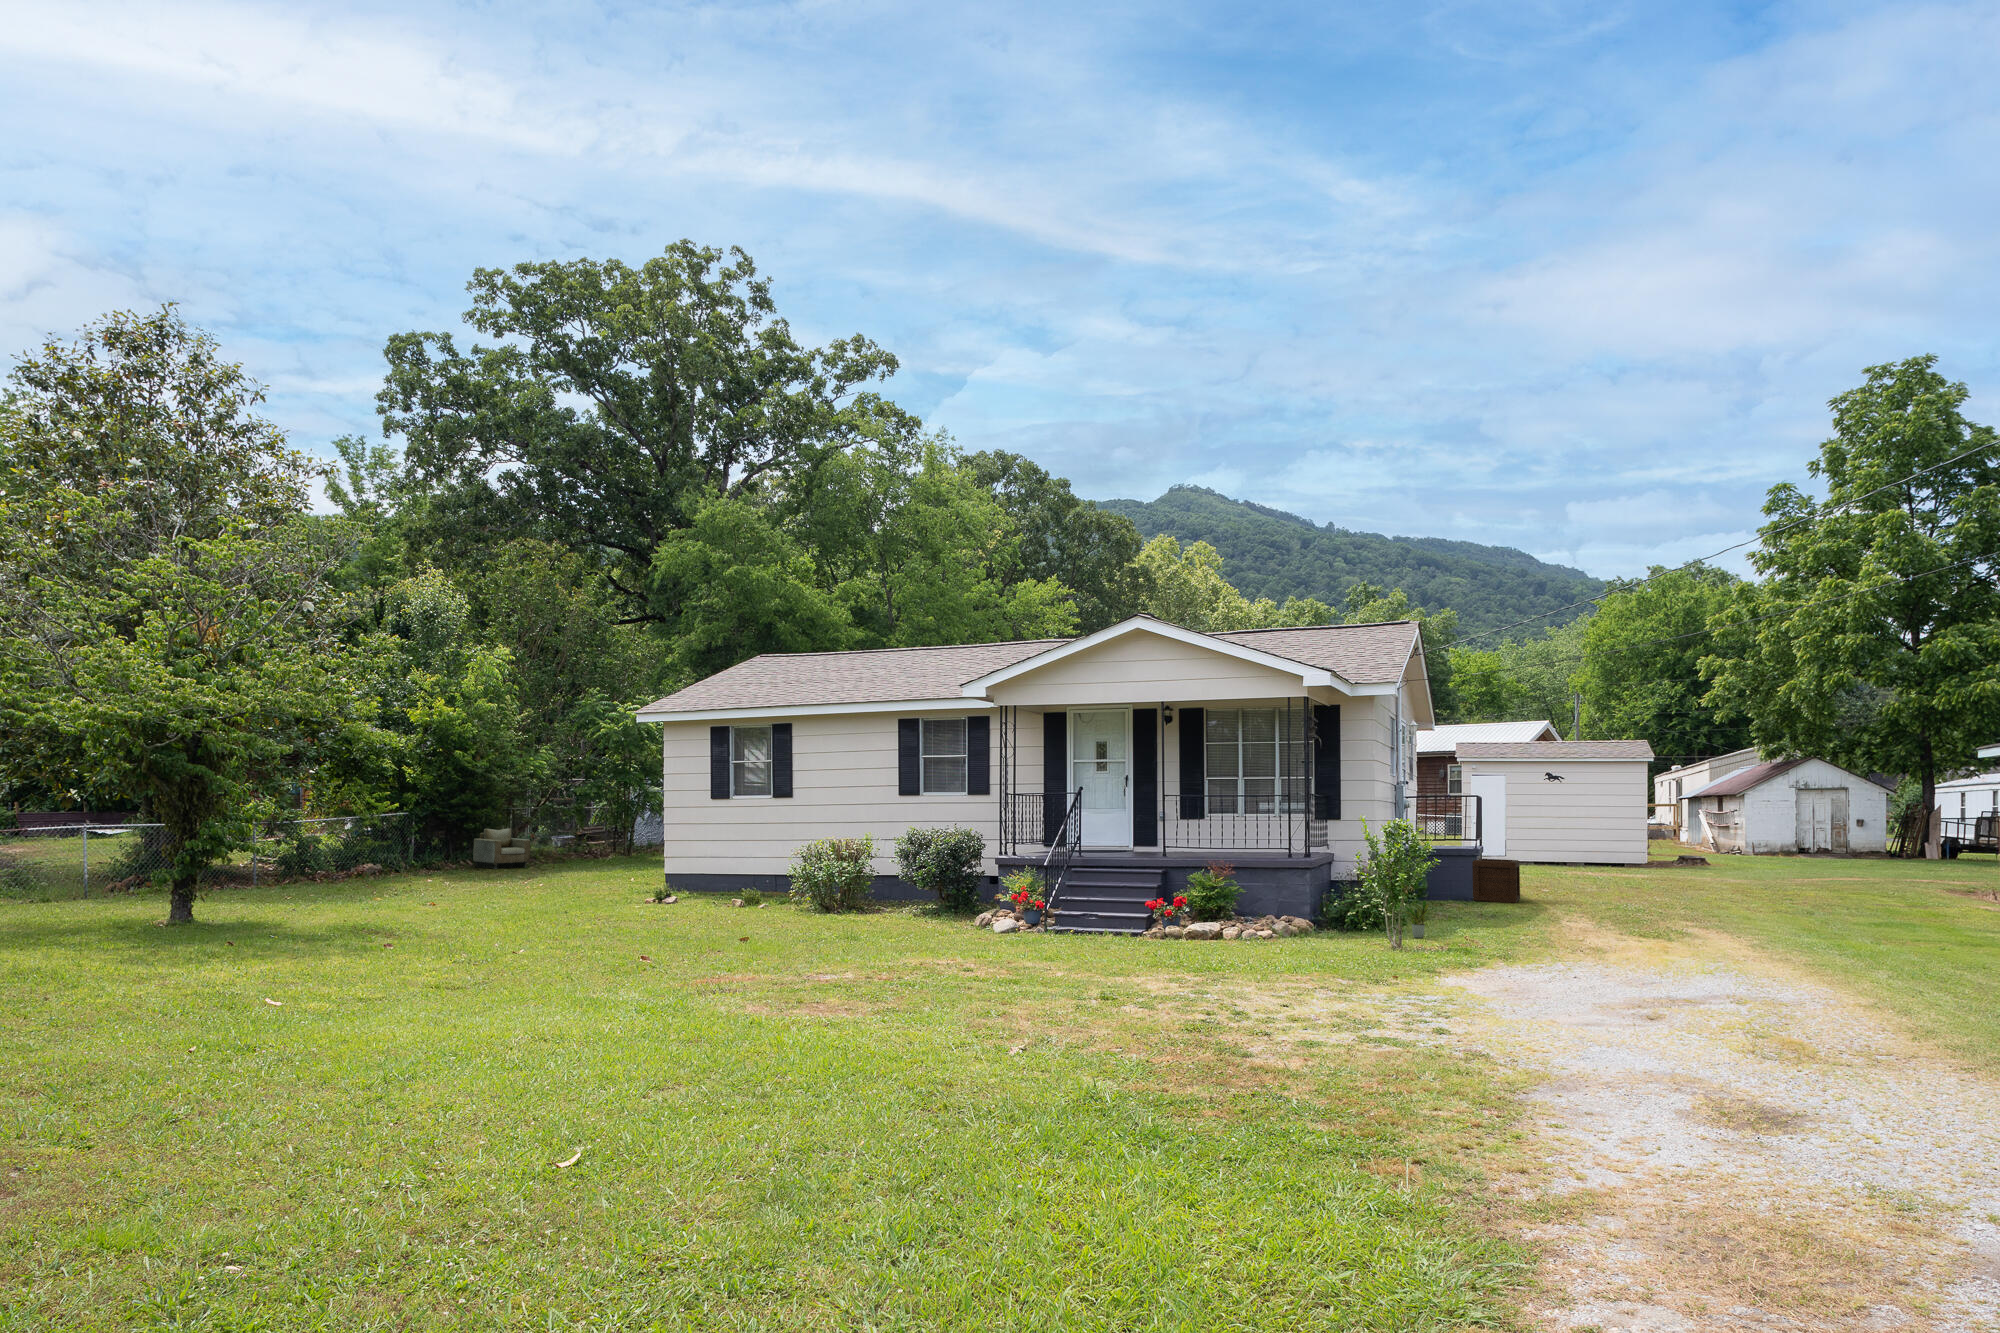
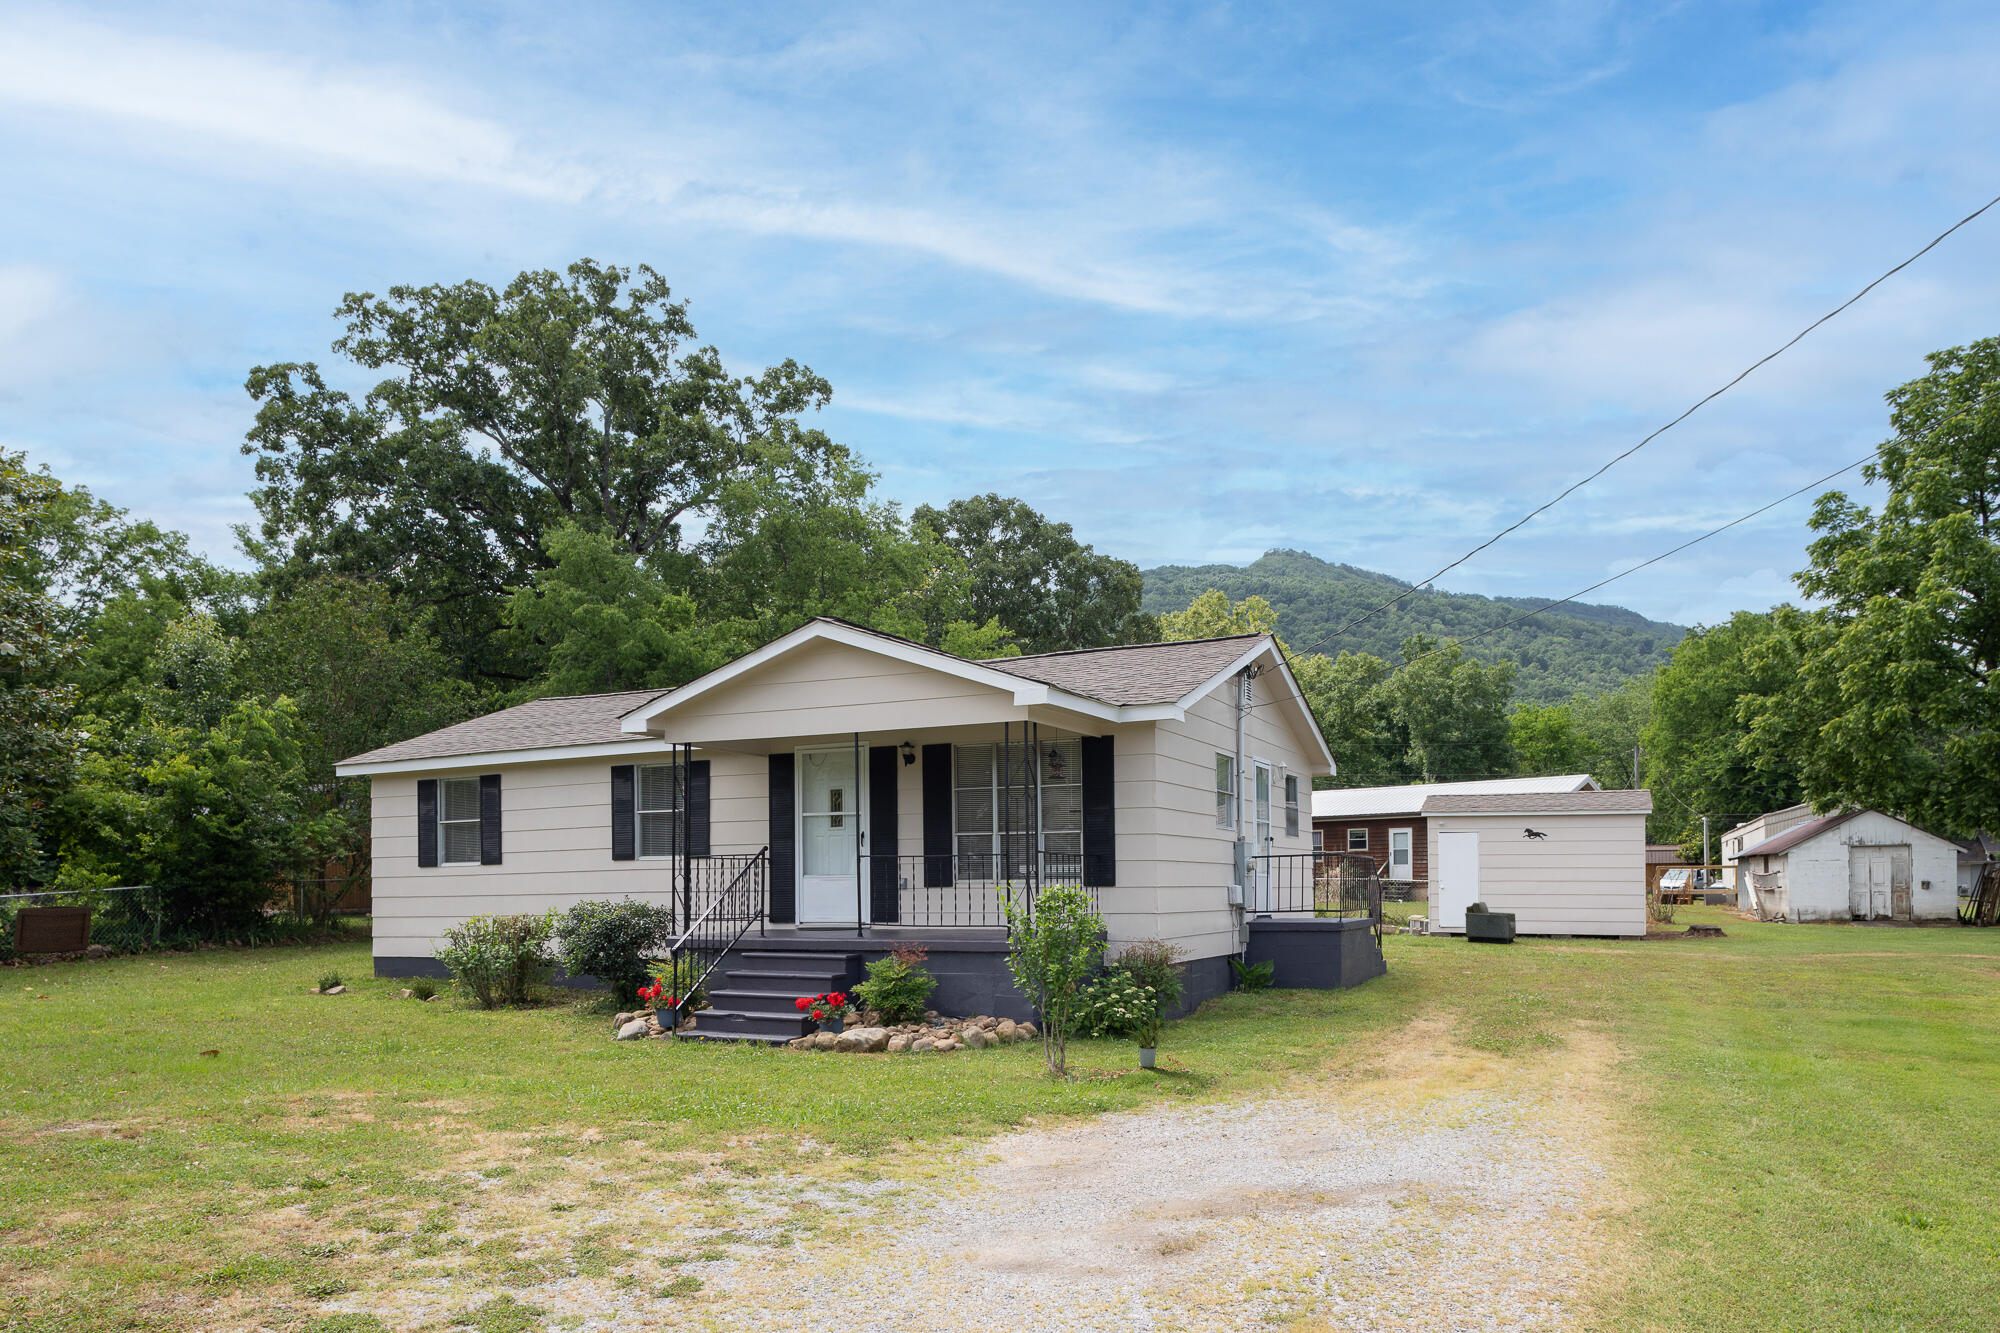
armchair: present [473,828,530,869] -> present [1465,902,1516,944]
wooden crate: present [1472,859,1520,903] -> present [13,906,92,953]

